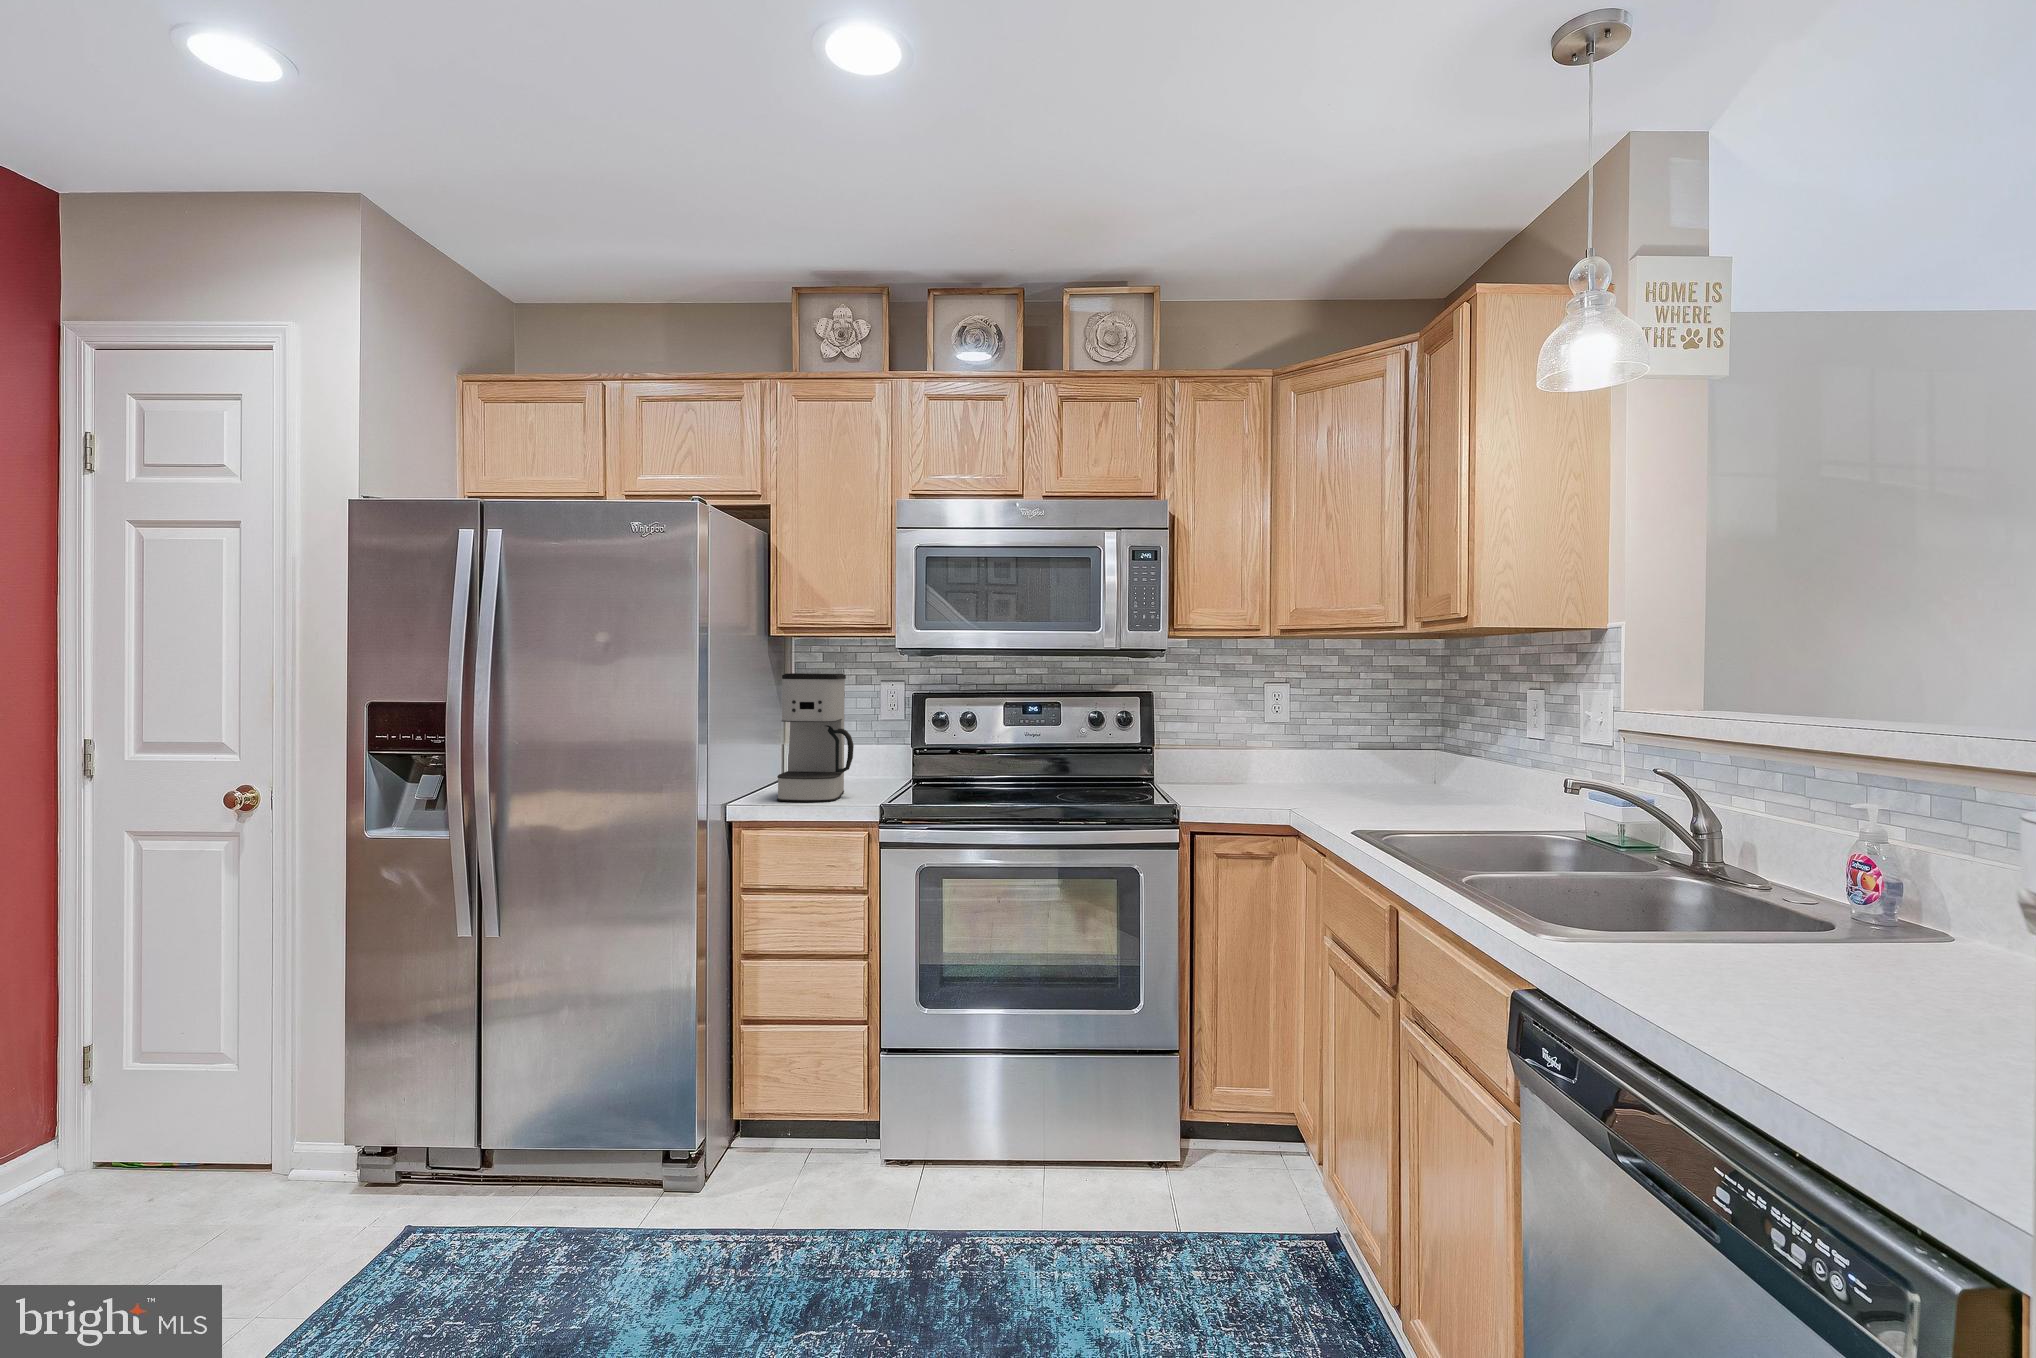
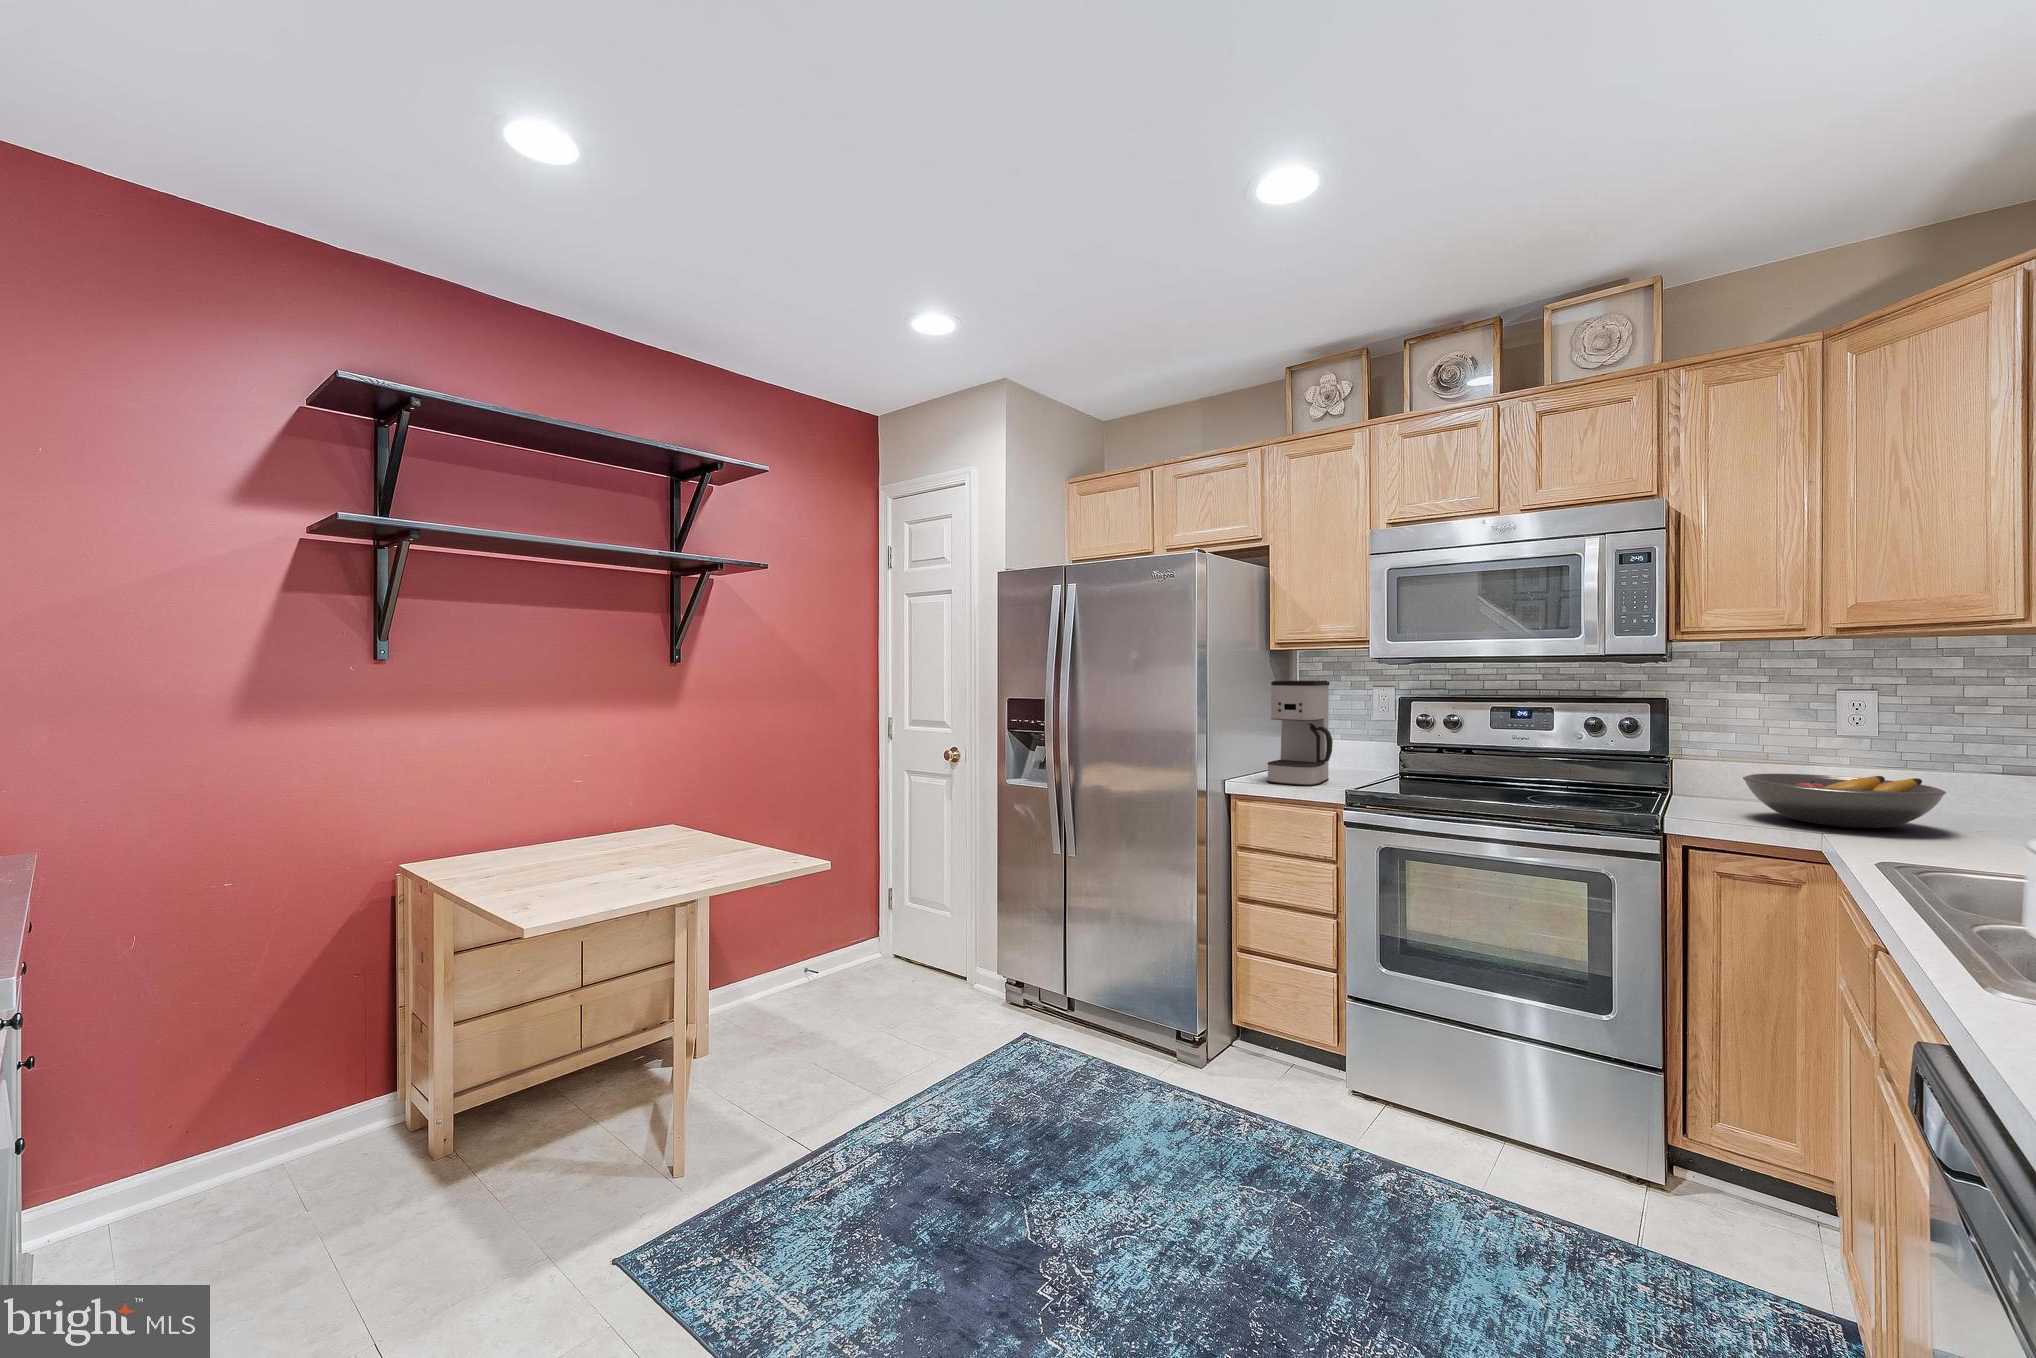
fruit bowl: none [1220,755,1349,800] -> present [1743,774,1946,828]

